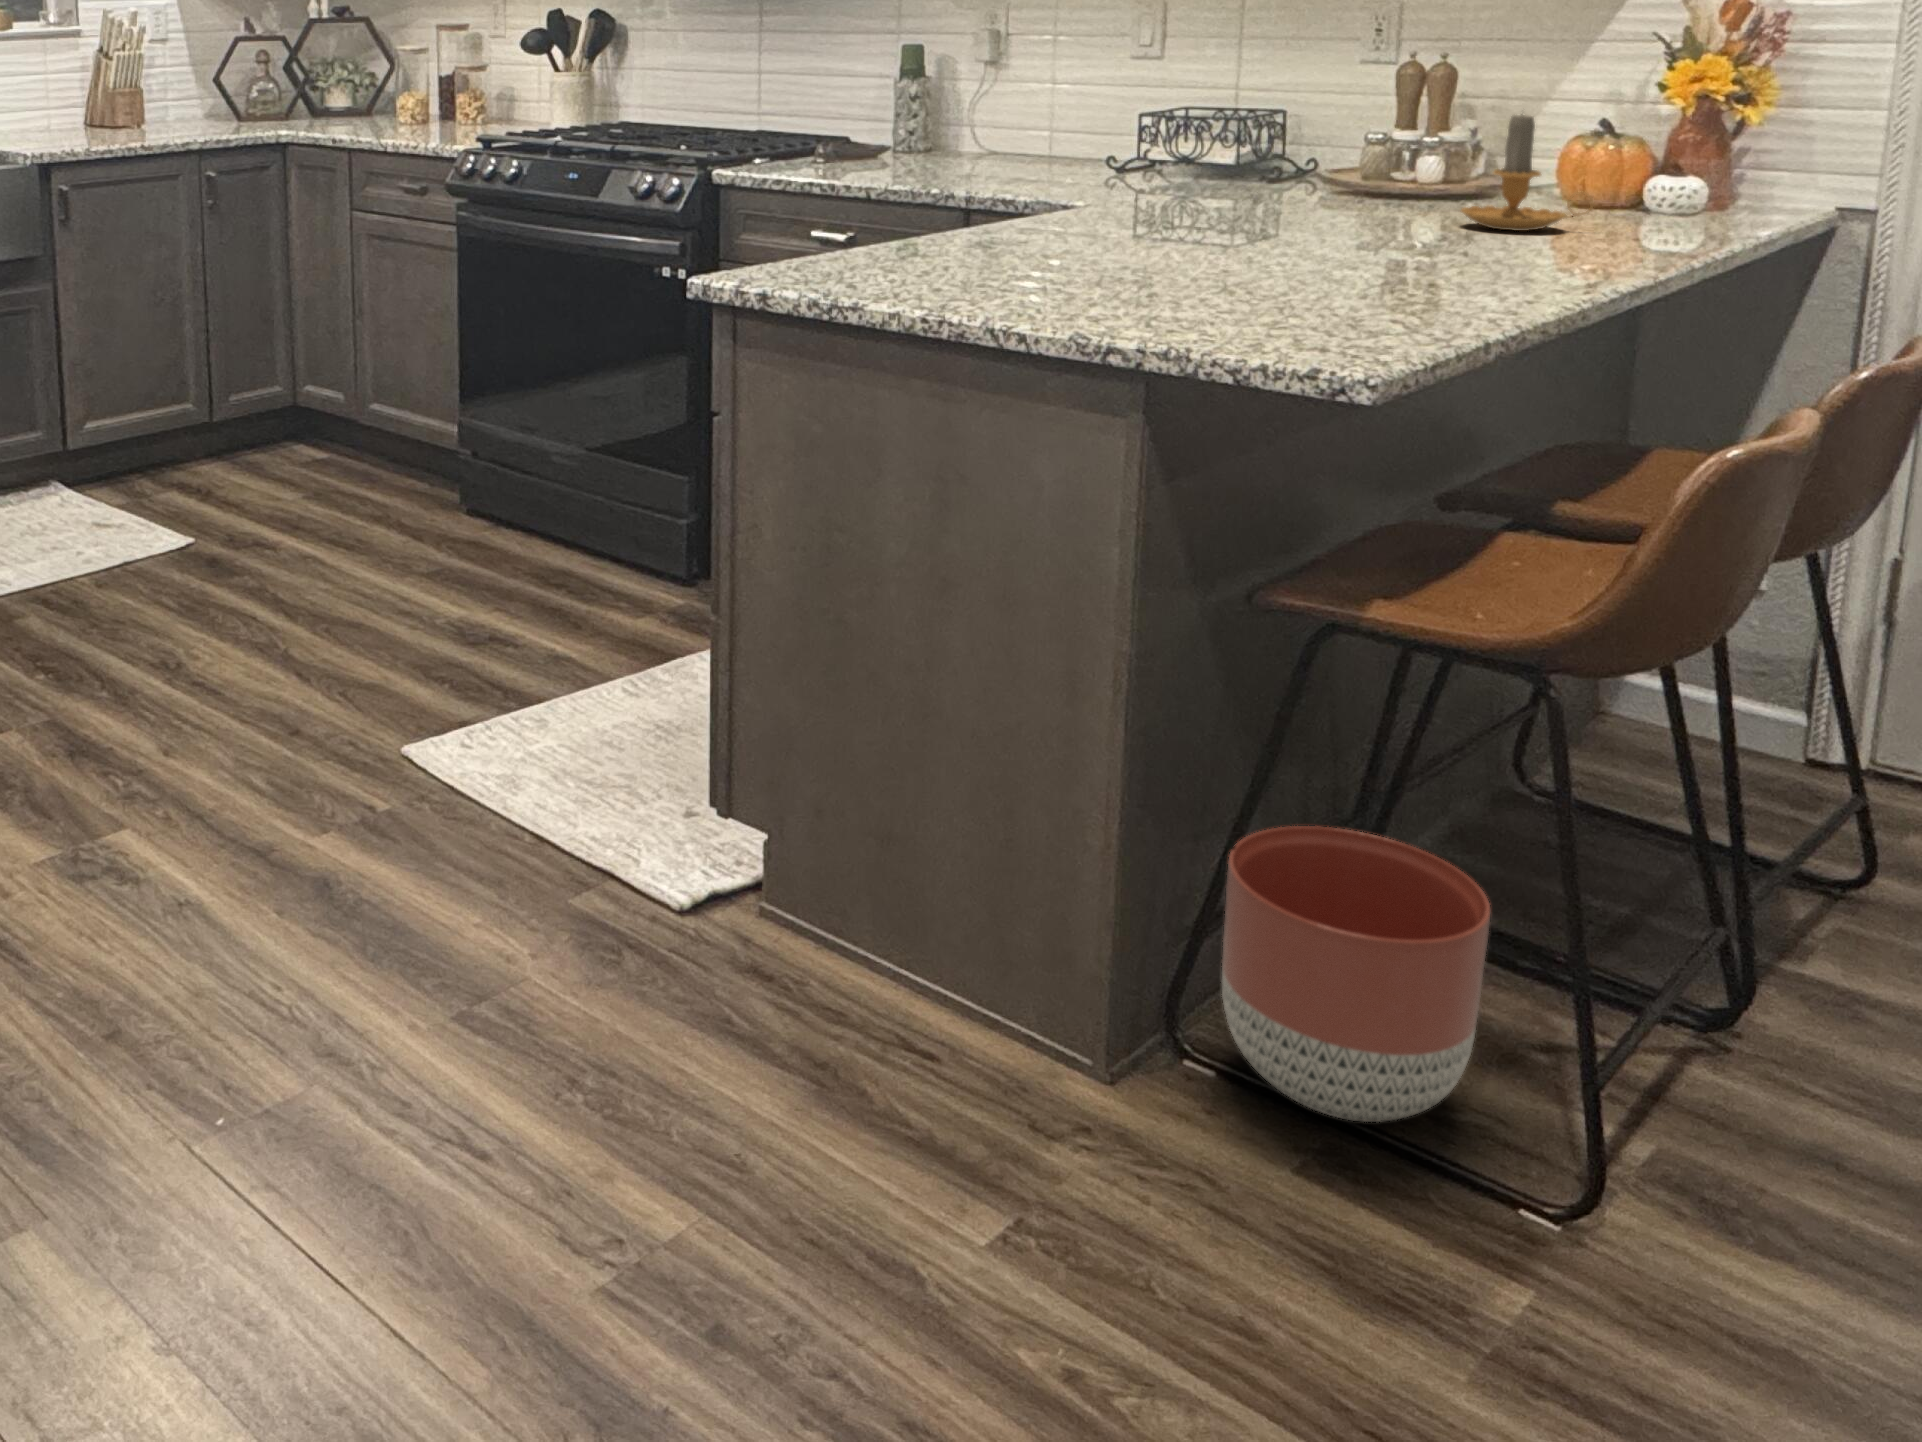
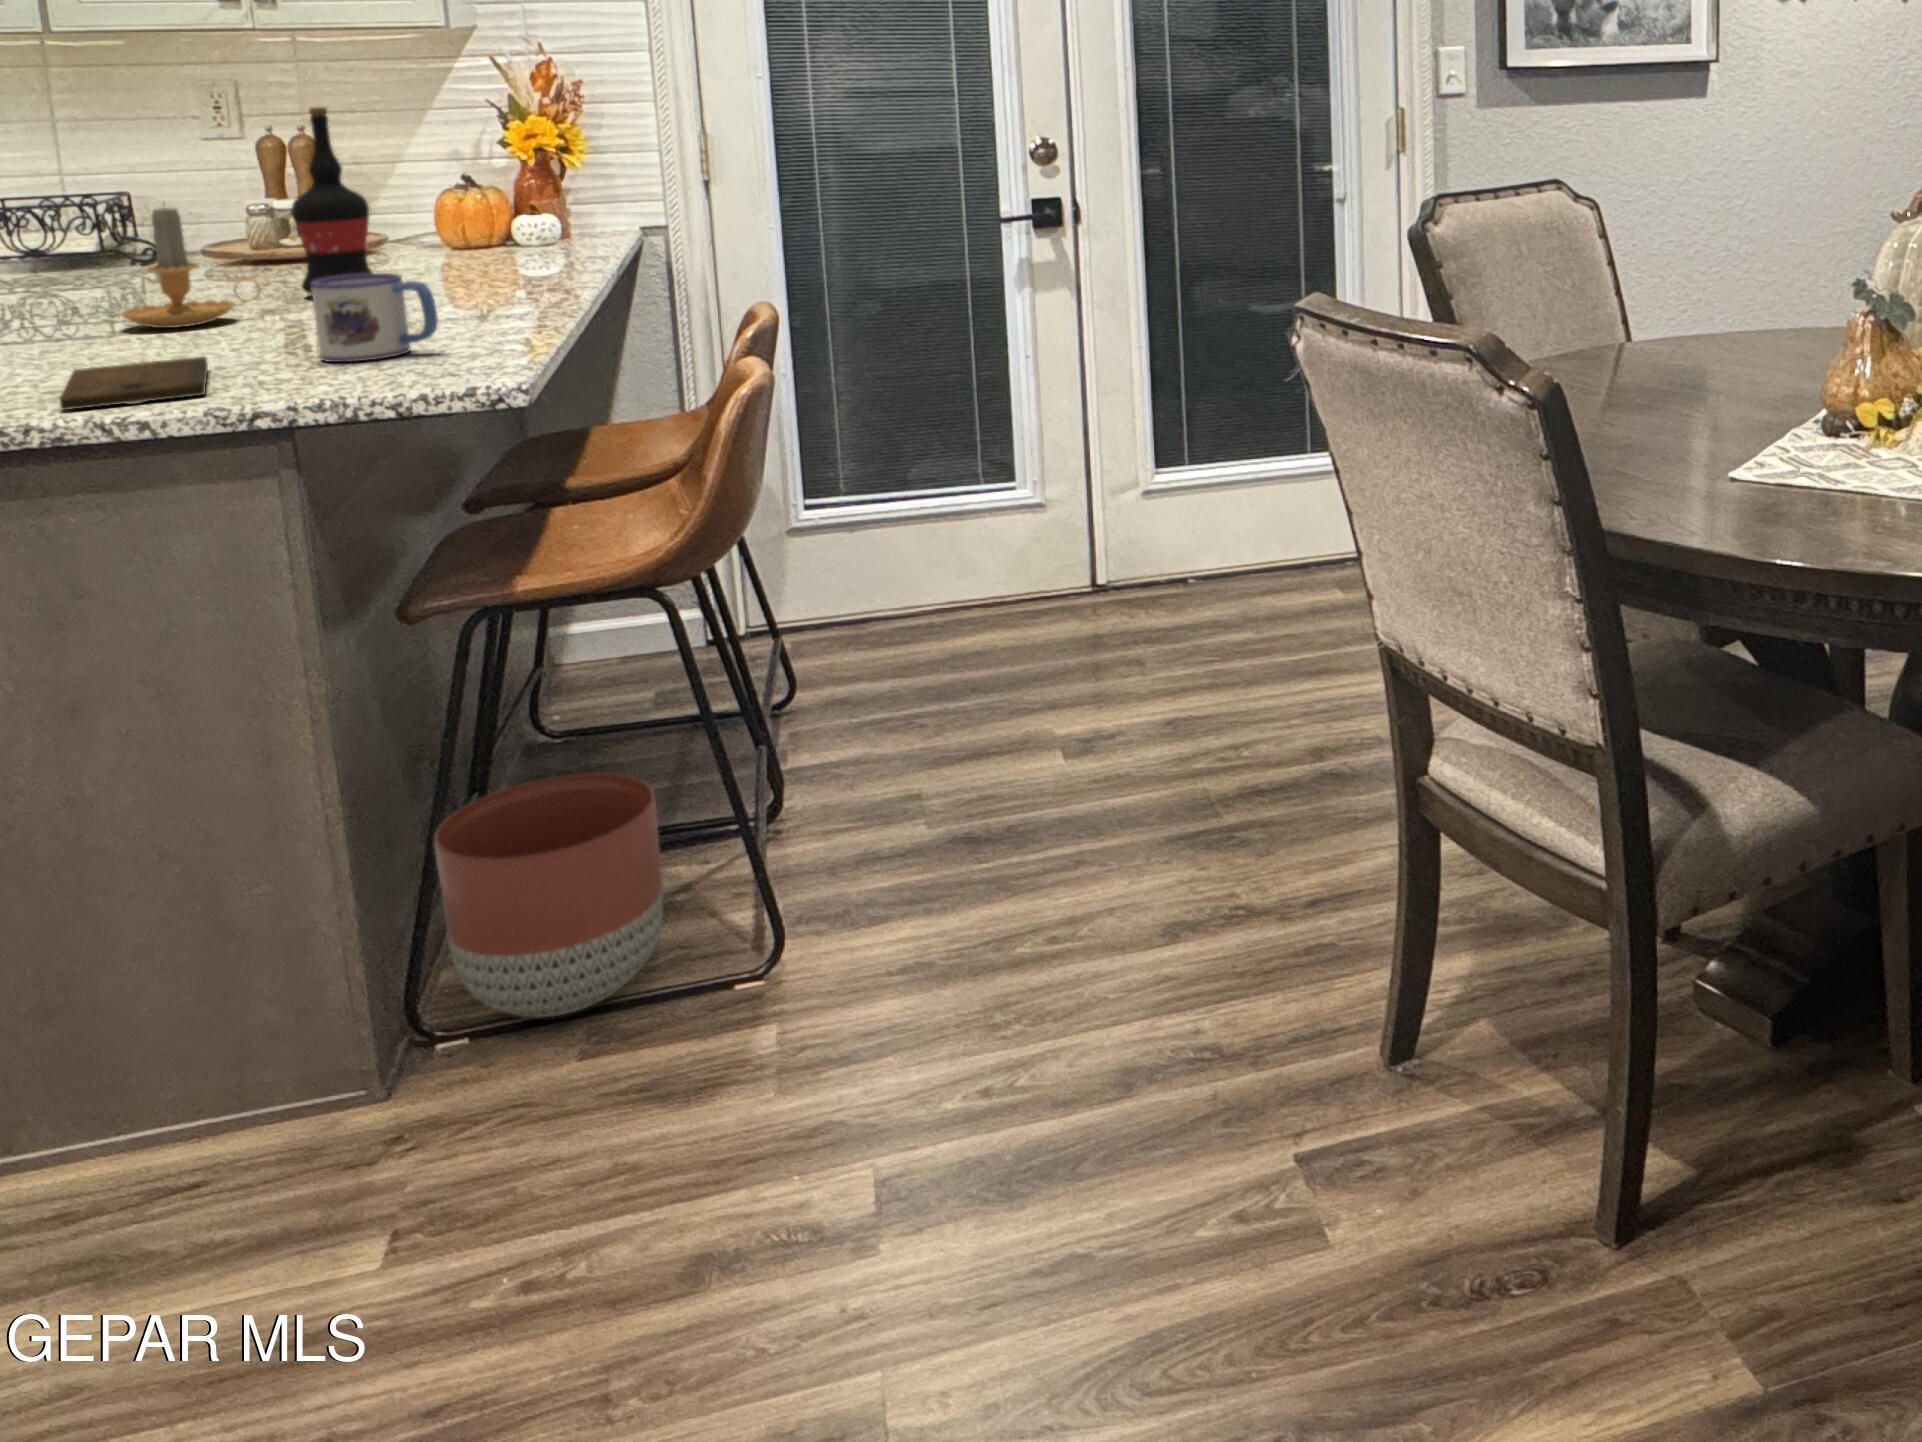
wine bottle: none [1341,31,1429,237] -> present [292,107,373,294]
candle: present [1461,115,1593,231] -> present [121,207,261,328]
mug: none [1239,217,1363,315] -> present [311,273,438,362]
cutting board: none [976,270,1141,317] -> present [59,357,208,410]

